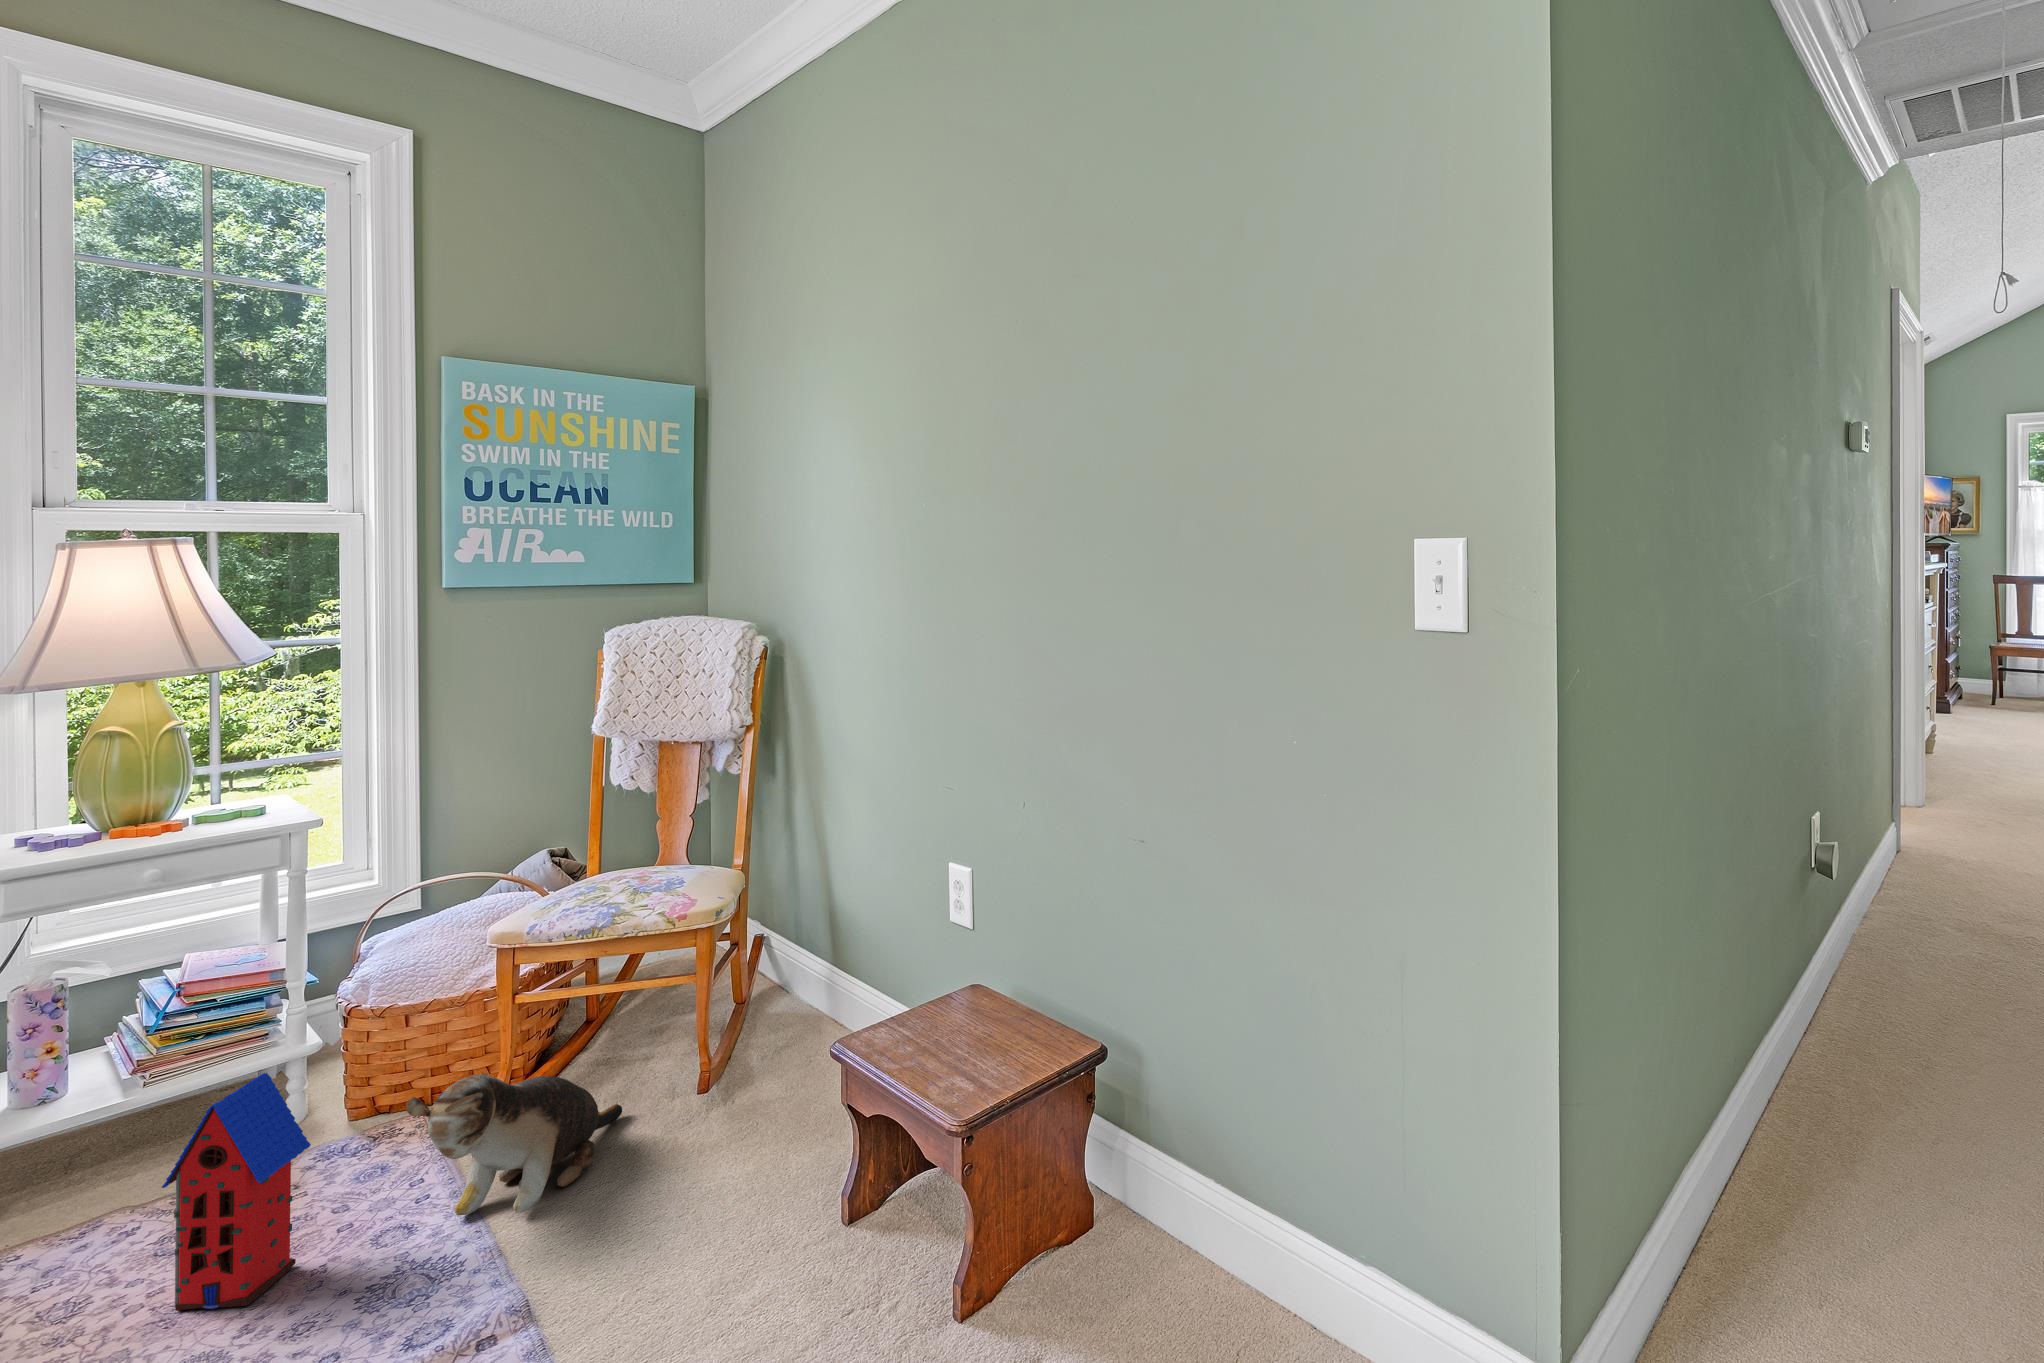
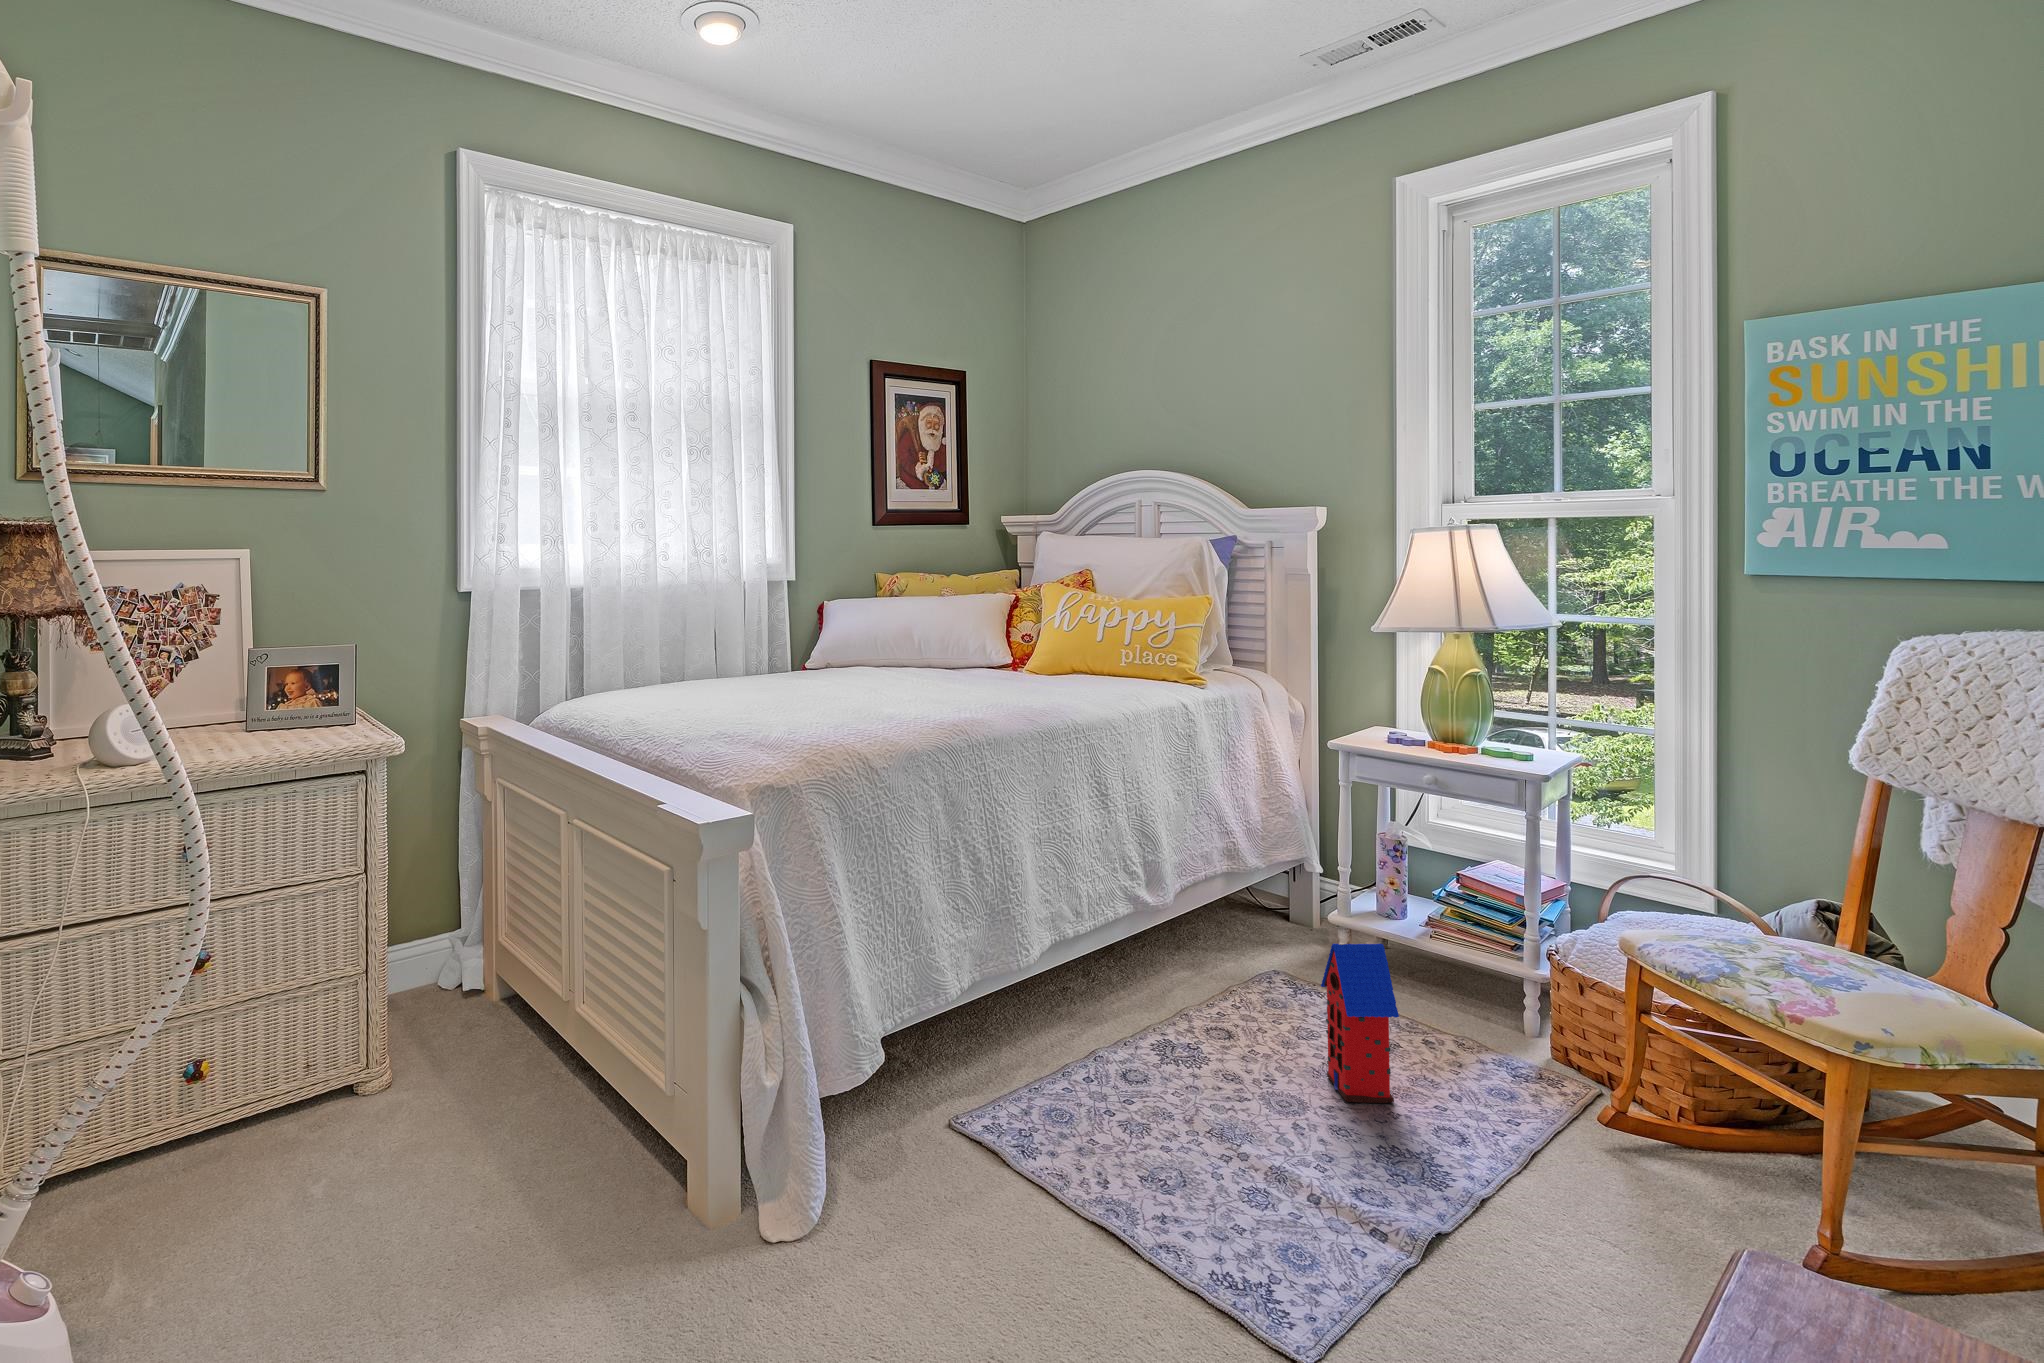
plush toy: present [406,1073,622,1215] -> none [1429,1021,1729,1213]

